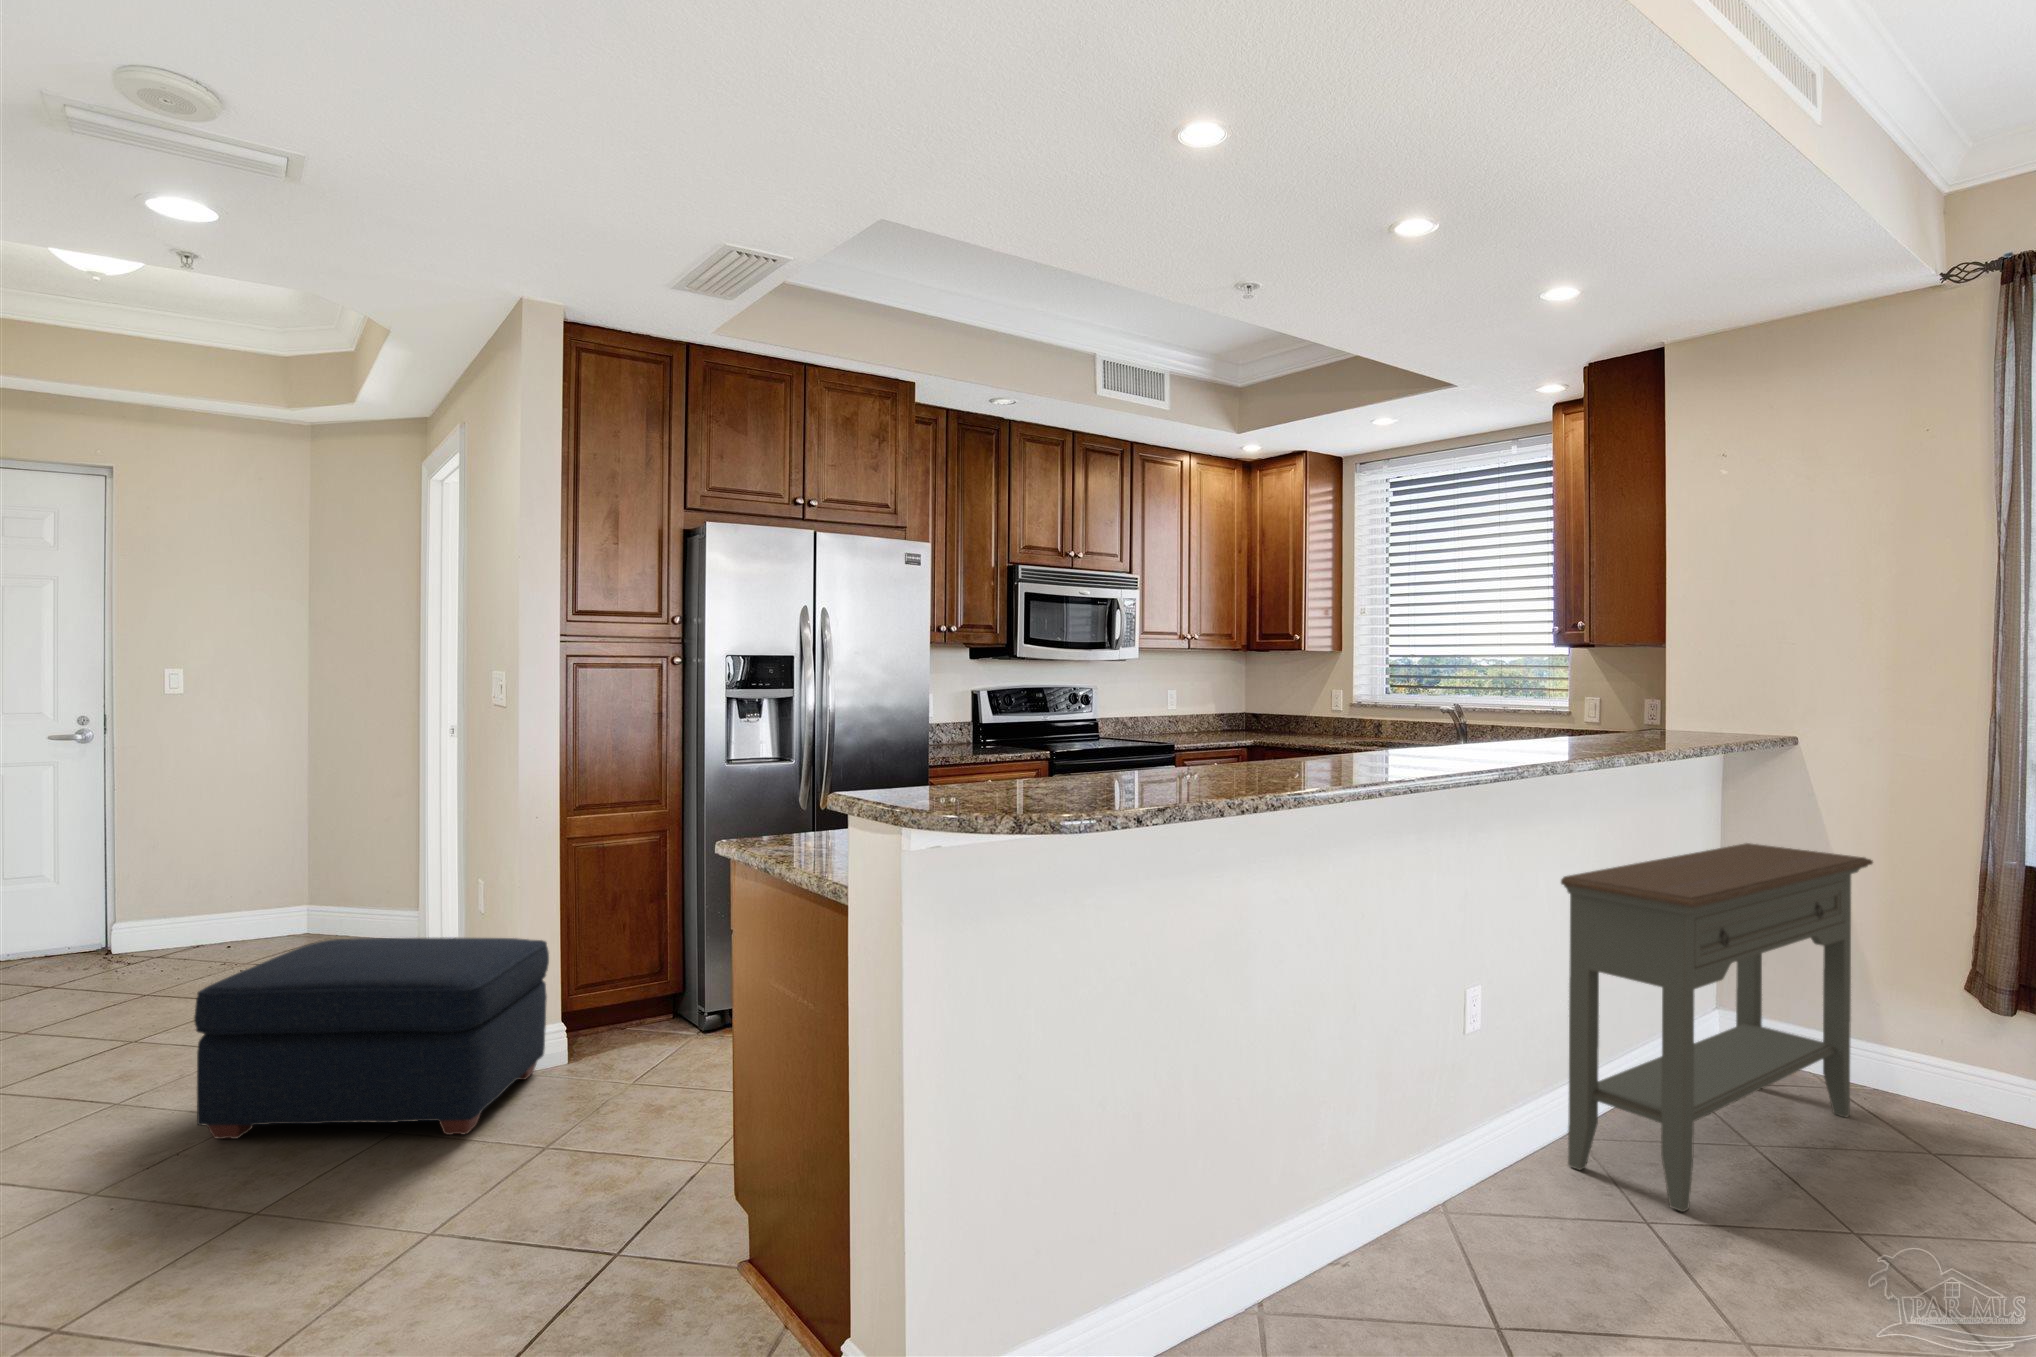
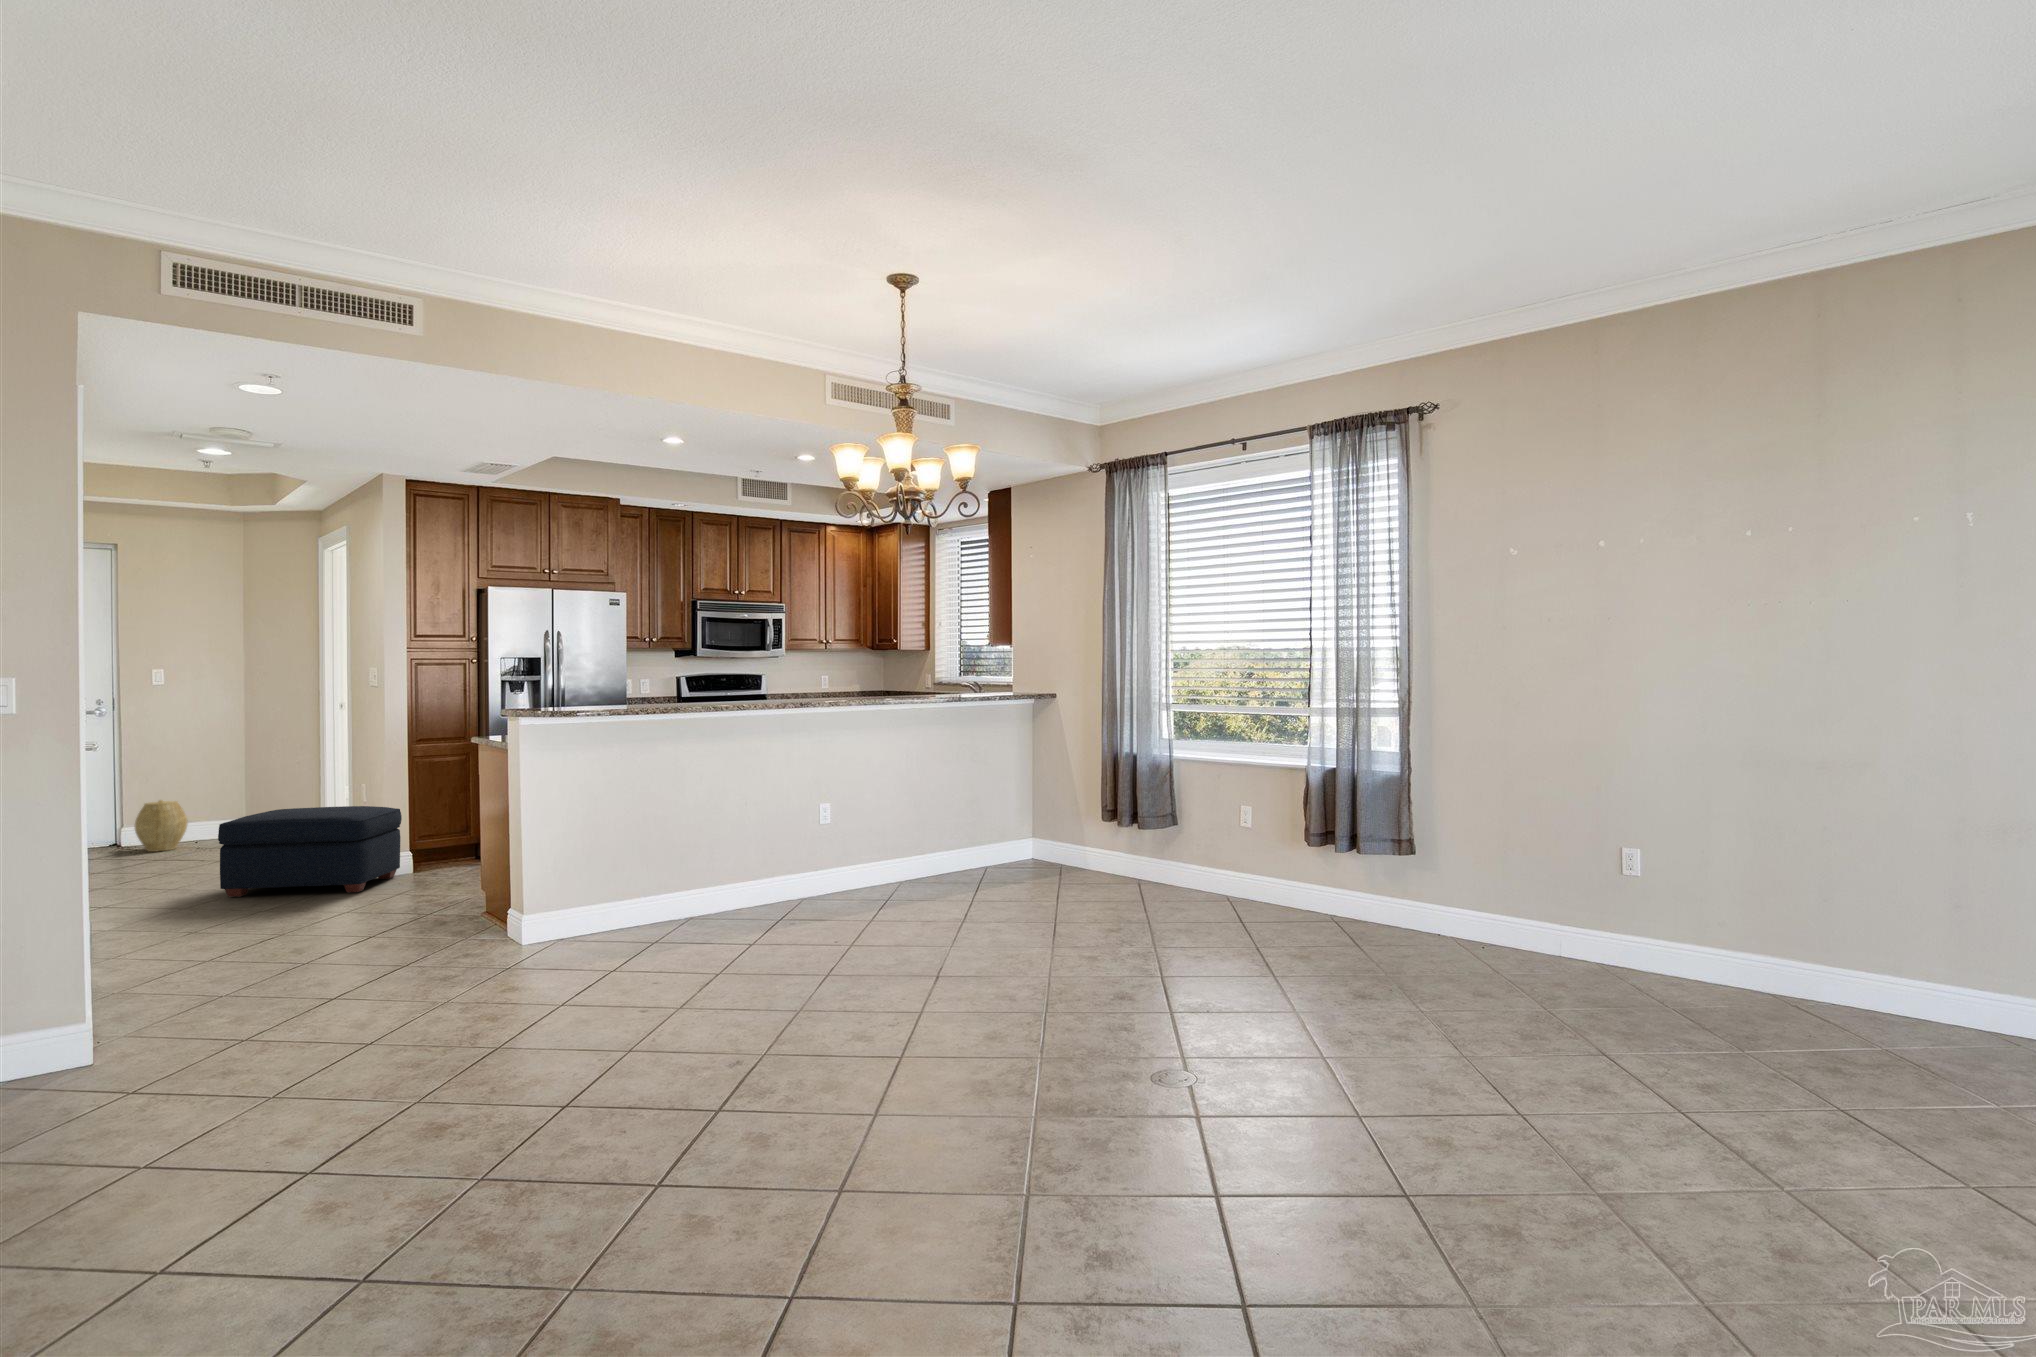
console table: present [1561,843,1873,1212] -> none [879,744,1060,892]
woven basket: none [127,880,212,966] -> present [134,800,188,852]

